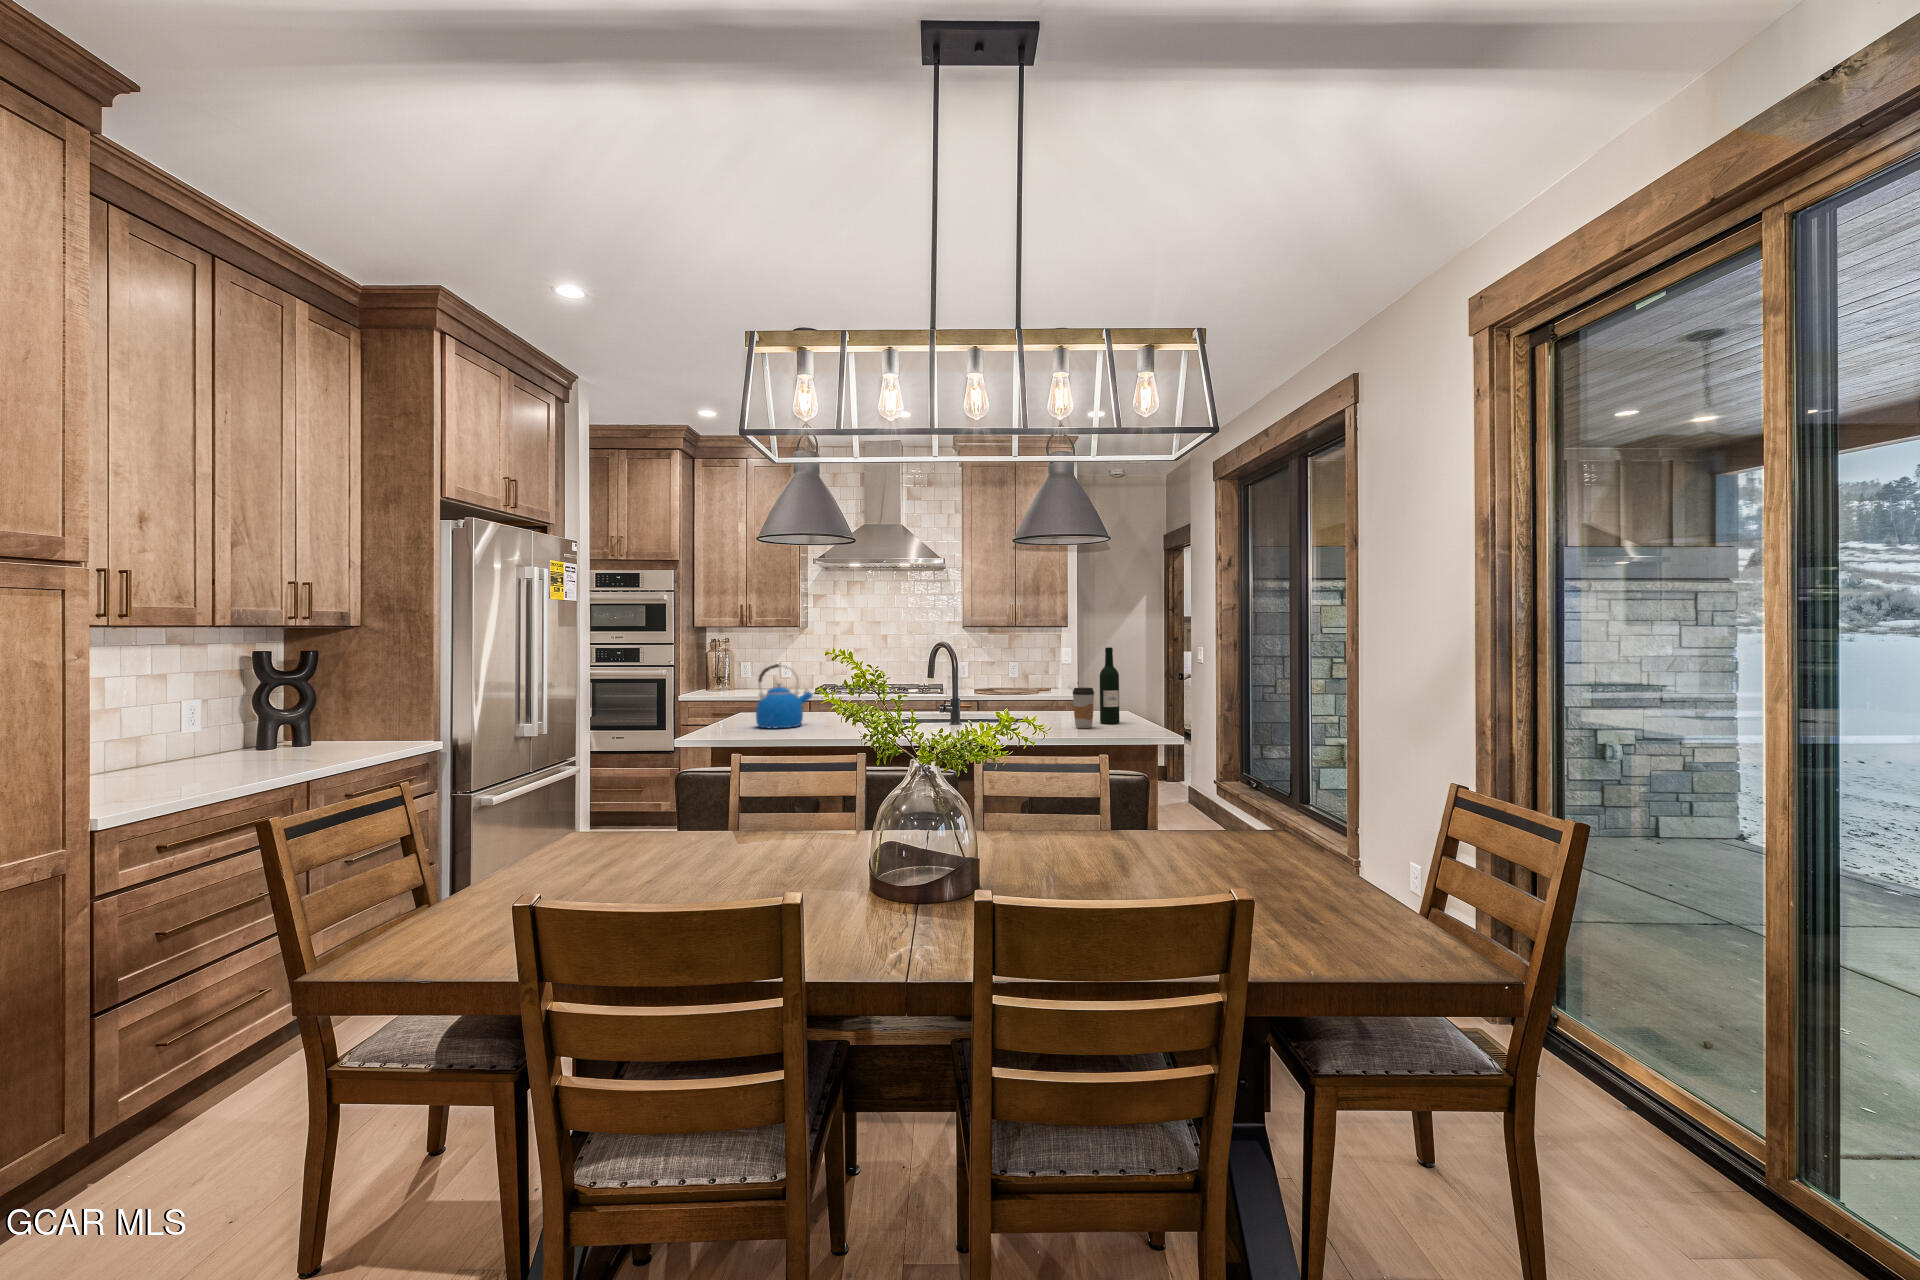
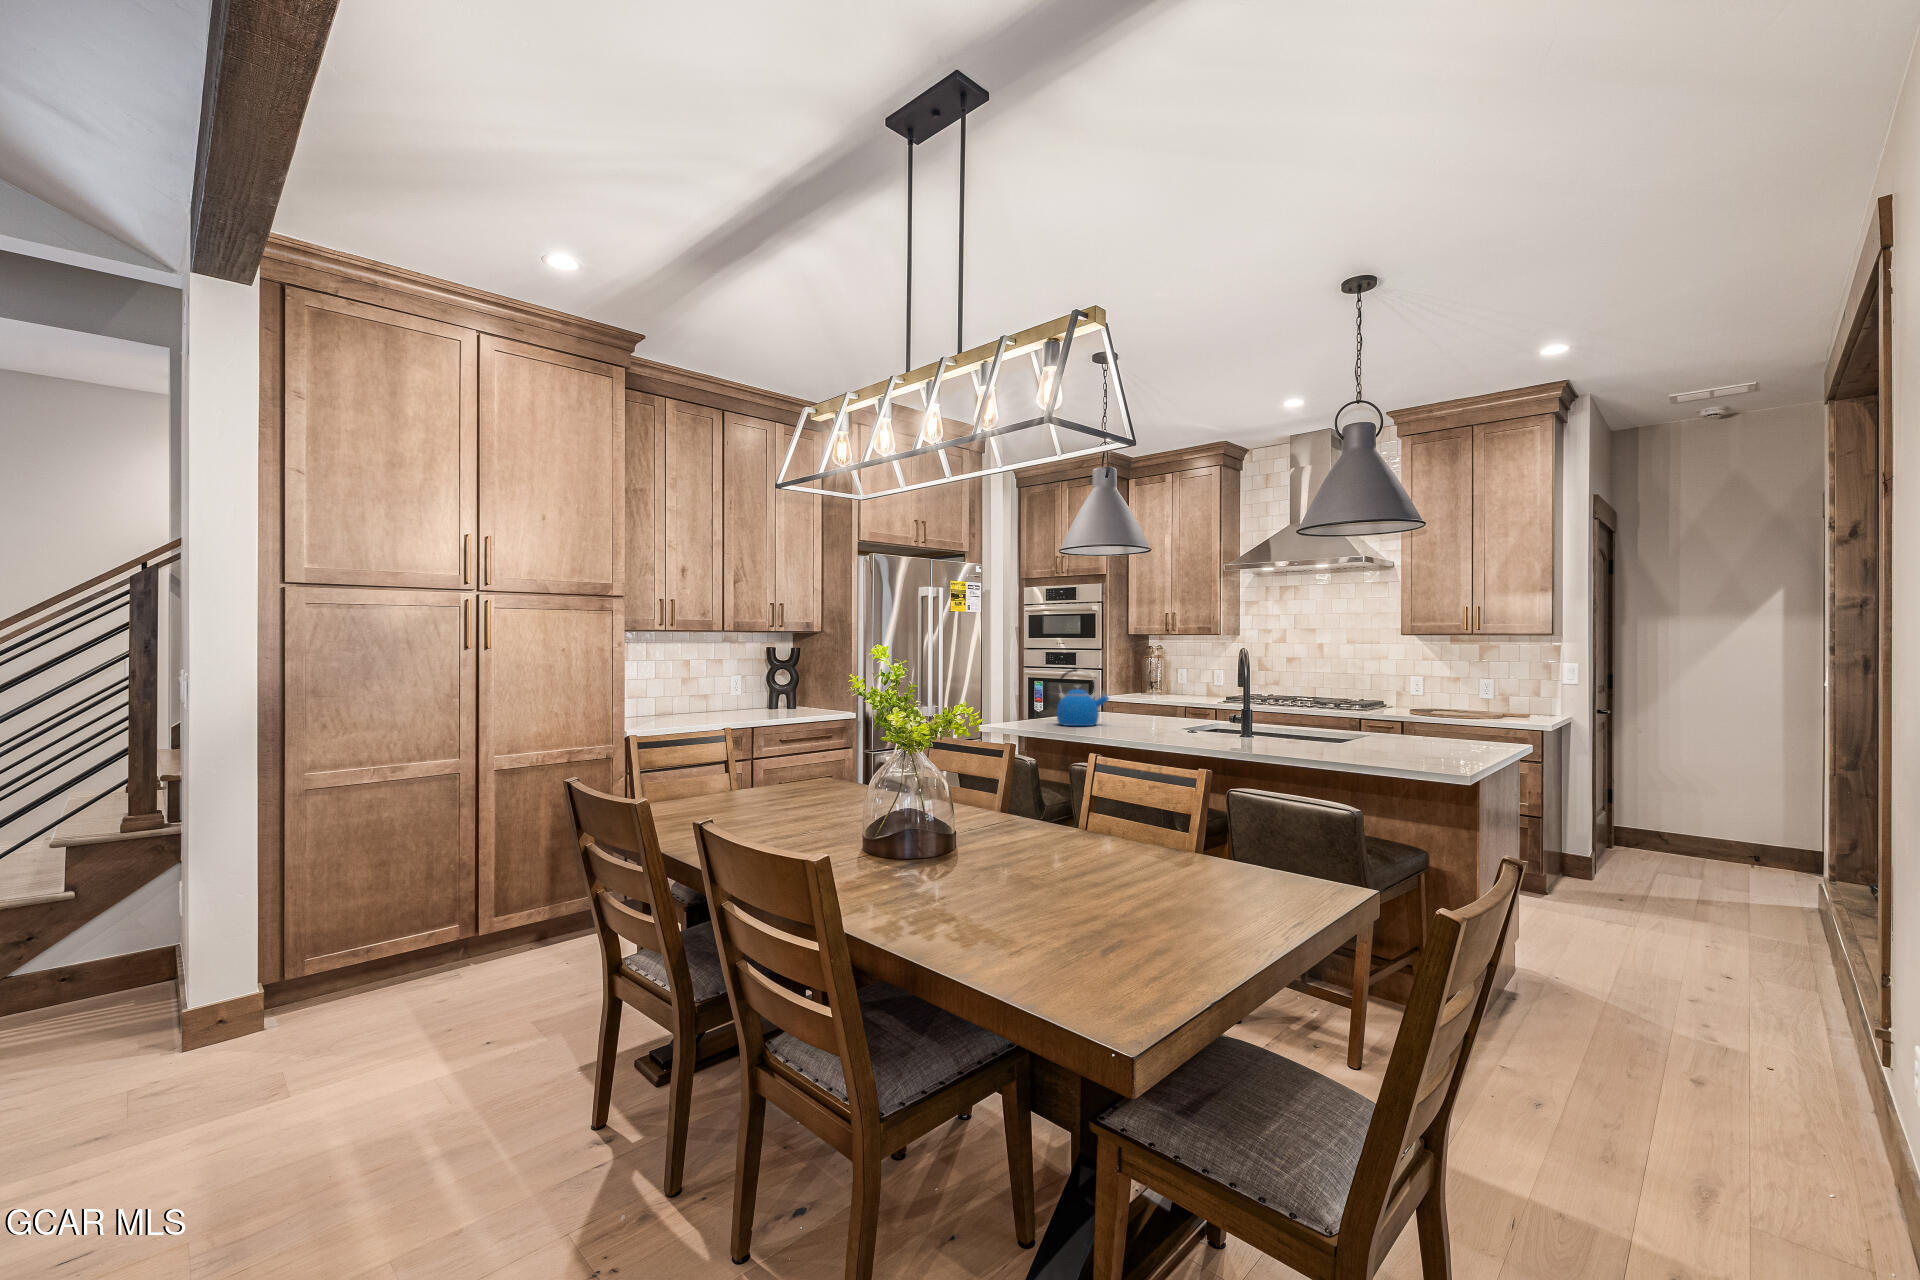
wine bottle: present [1100,647,1119,724] -> none [1384,663,1408,752]
coffee cup: present [1073,688,1094,728] -> none [1332,707,1359,753]

